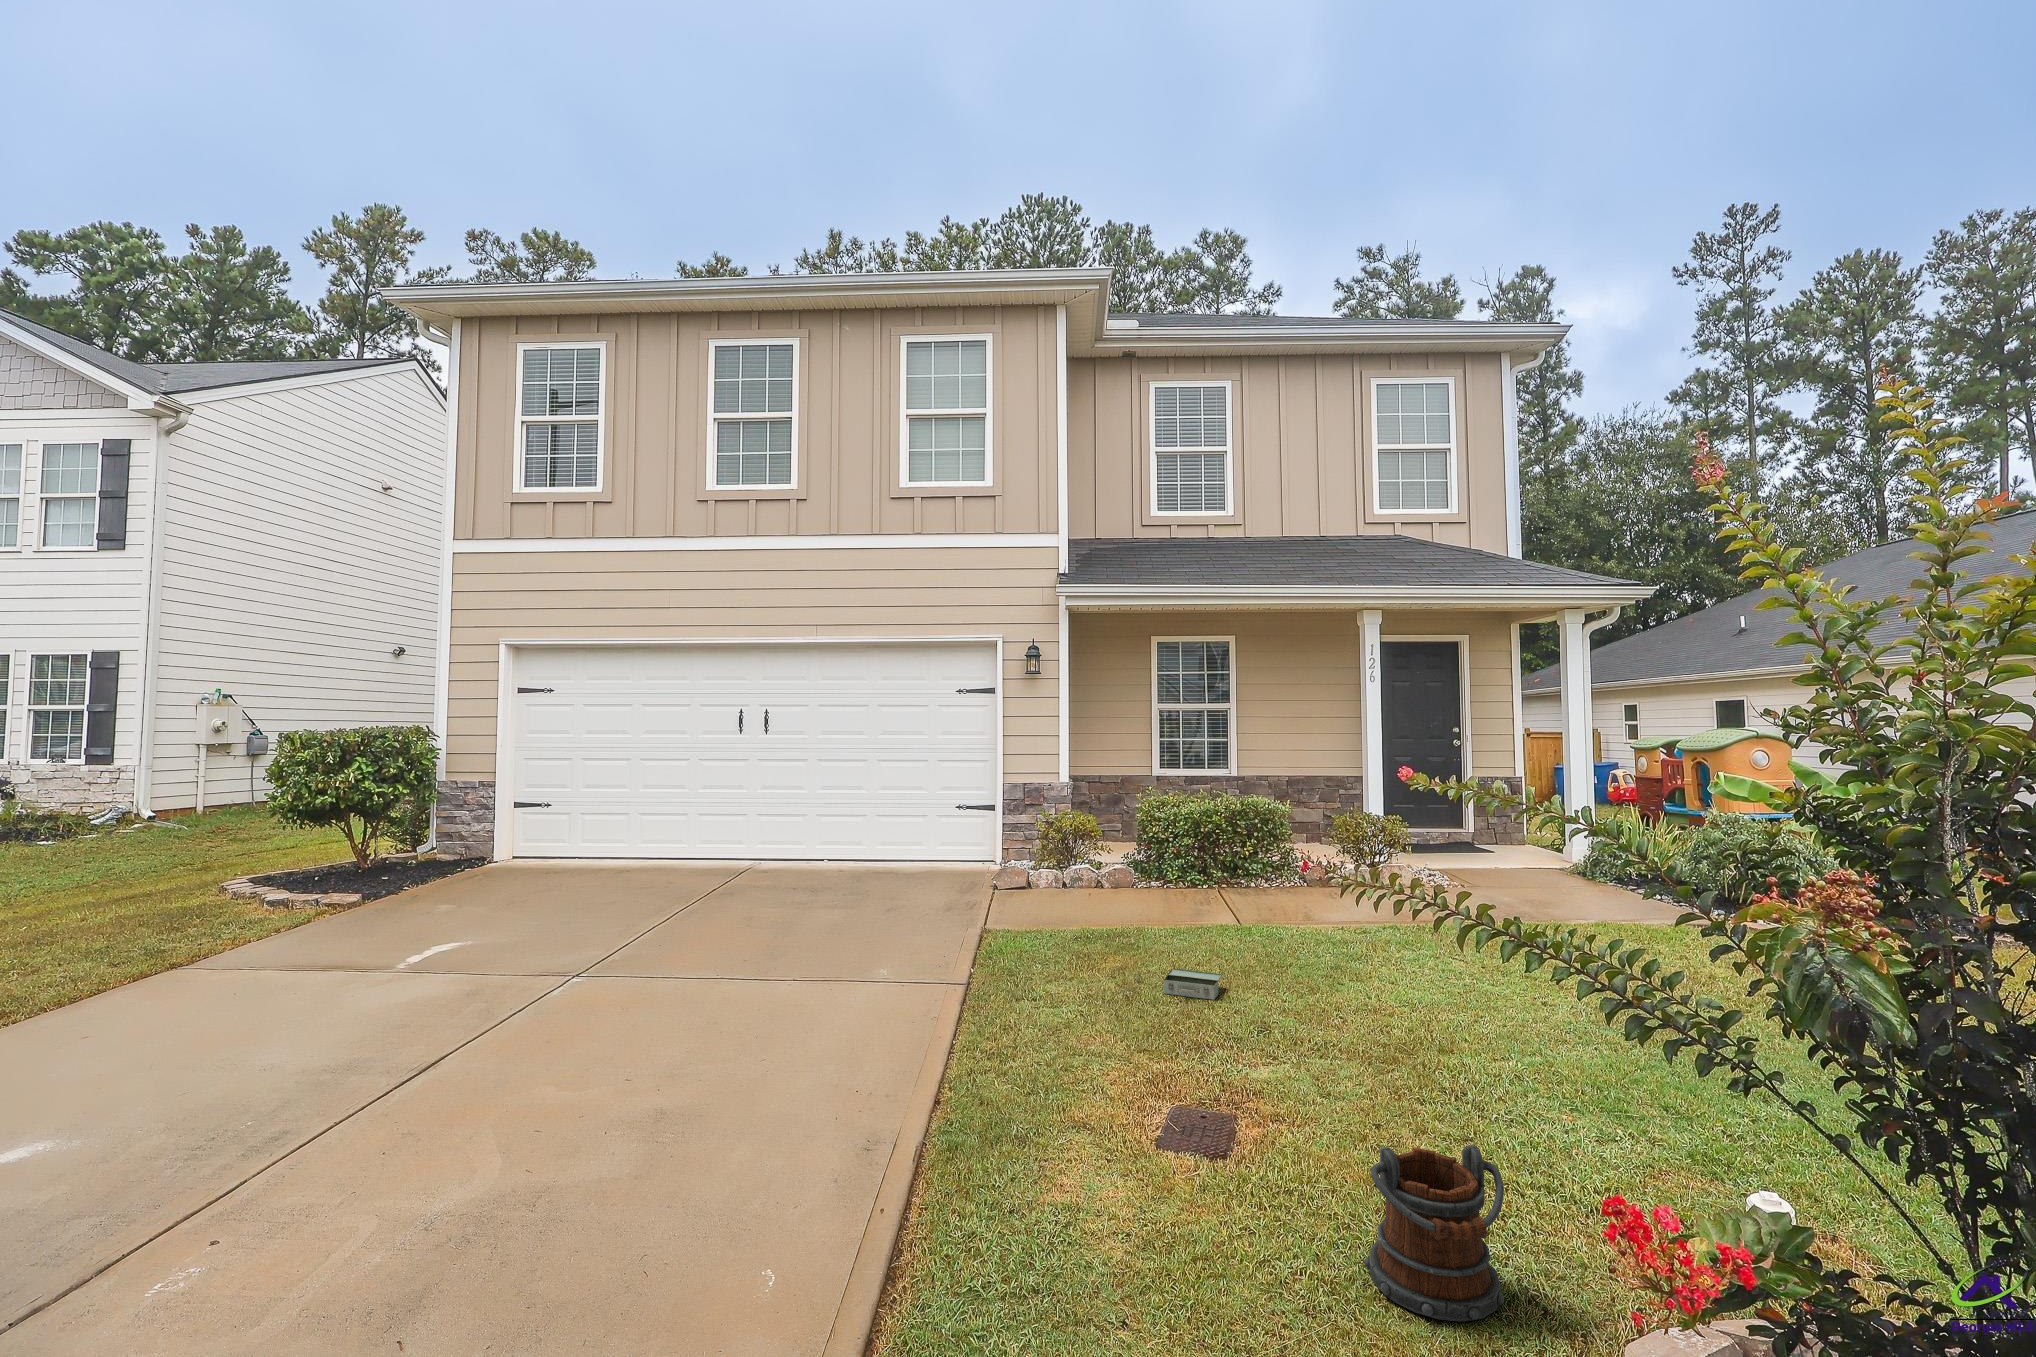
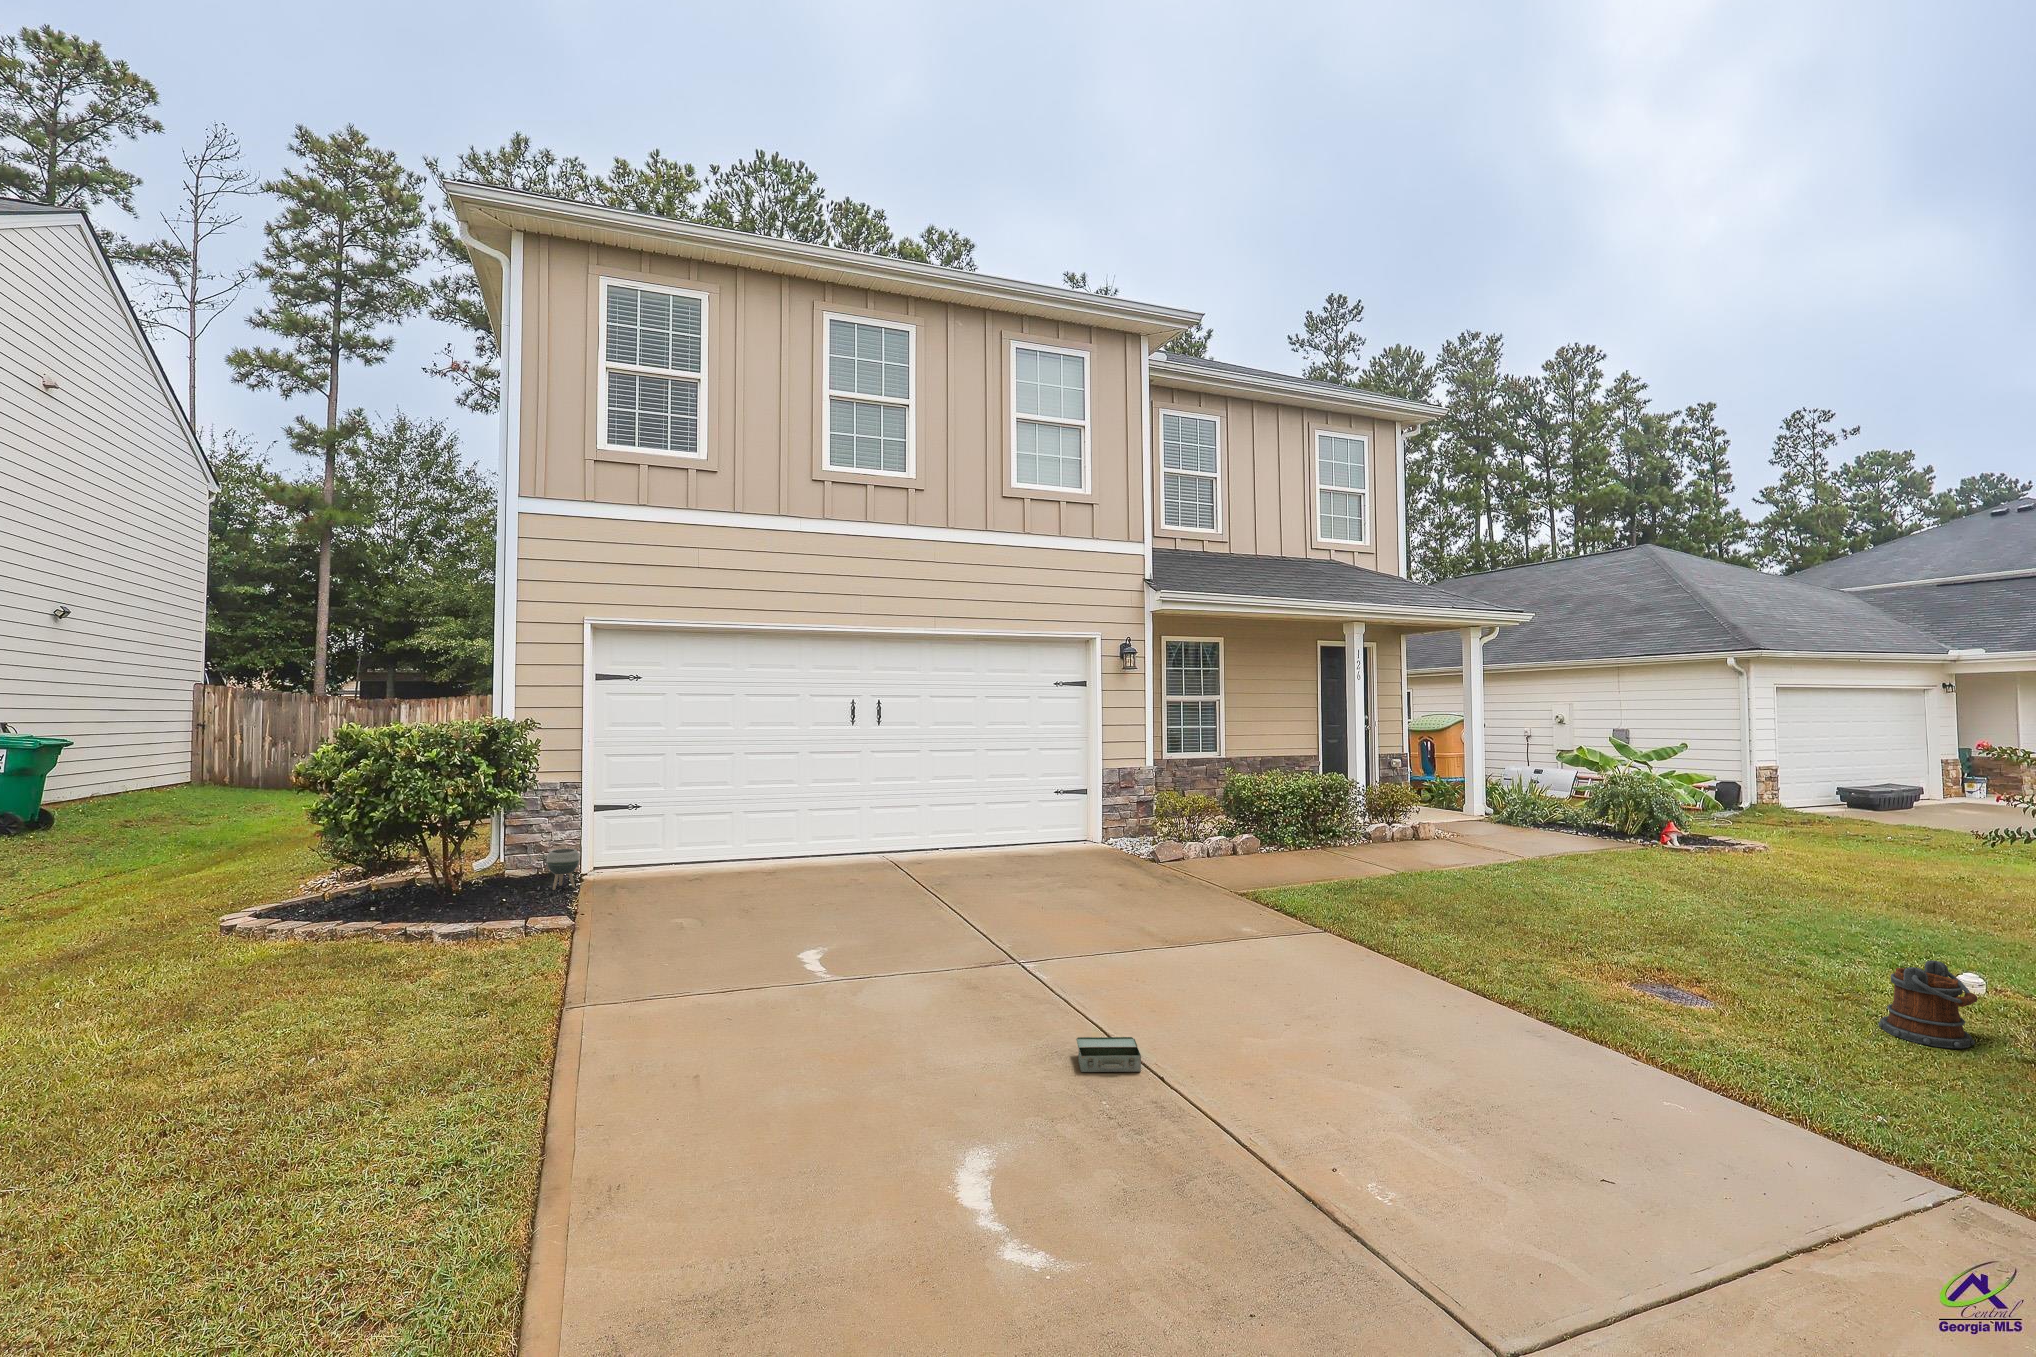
planter: none [453,836,482,870] -> present [547,849,579,890]
toolbox: present [1163,969,1222,1000] -> present [1076,1037,1141,1072]

